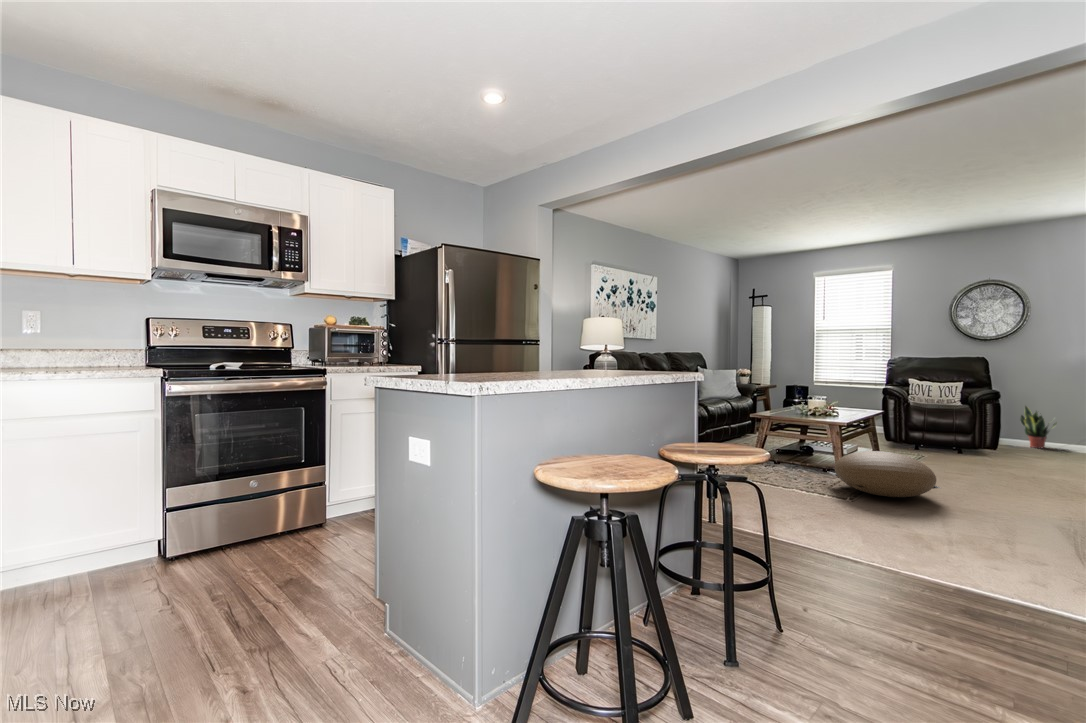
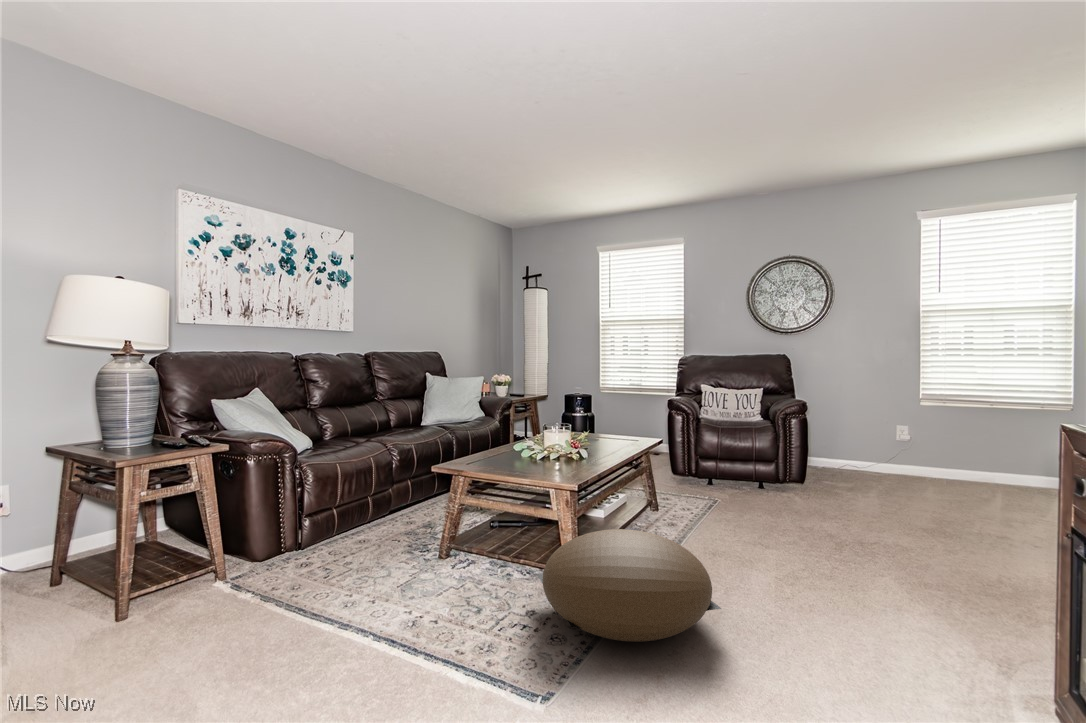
potted plant: present [1020,406,1057,448] -> none [827,417,867,473]

